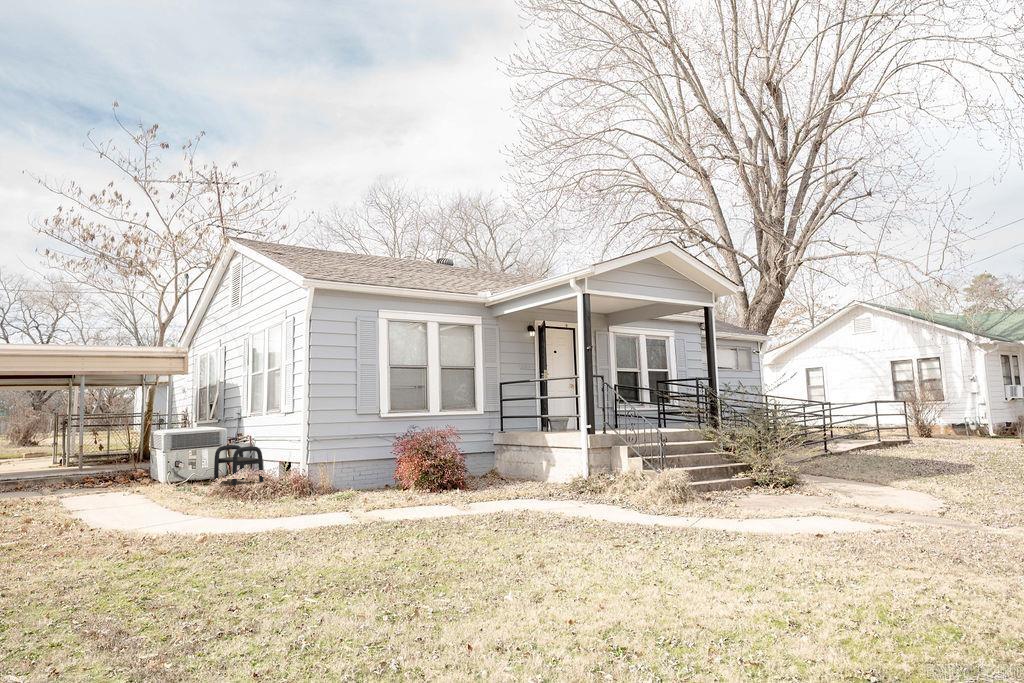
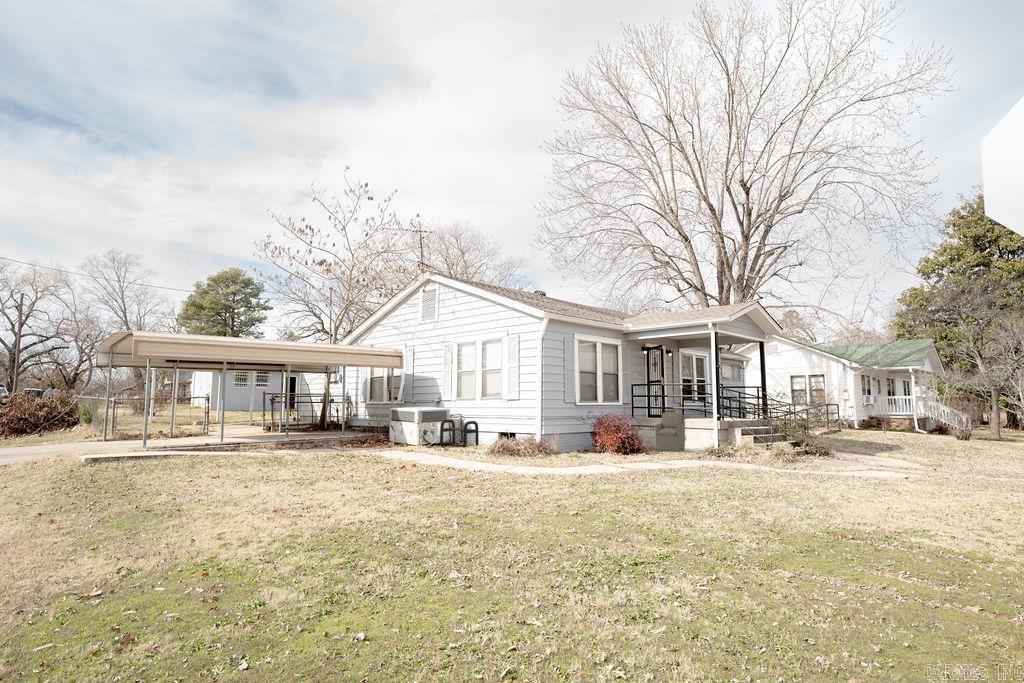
chair: none [497,425,551,487] -> present [655,413,685,452]

